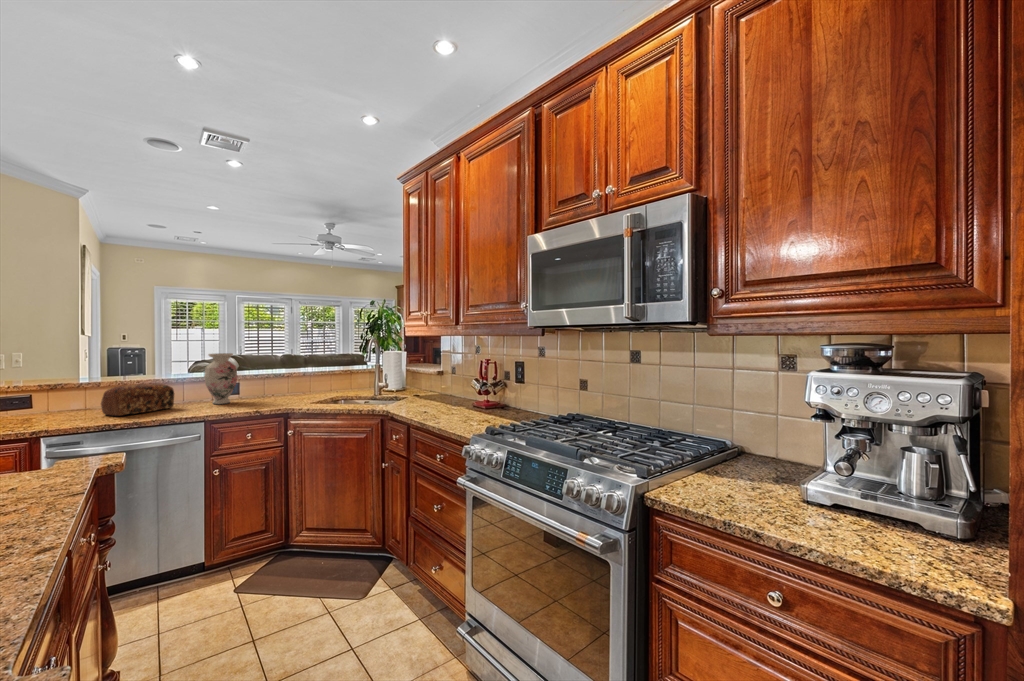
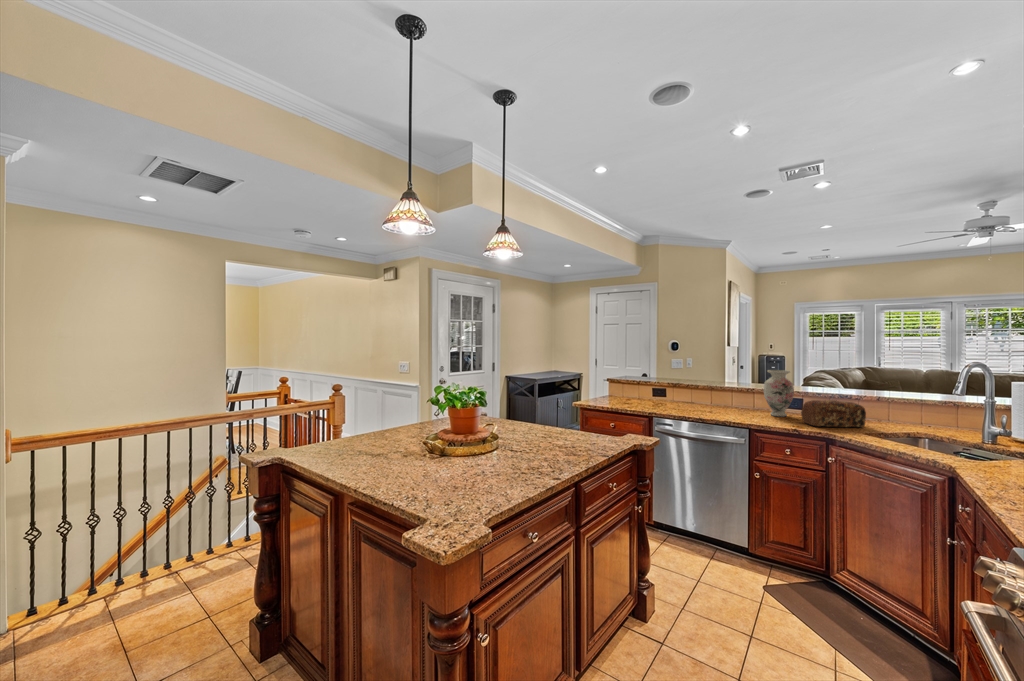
bread loaf: present [101,384,174,416] -> present [801,400,866,427]

